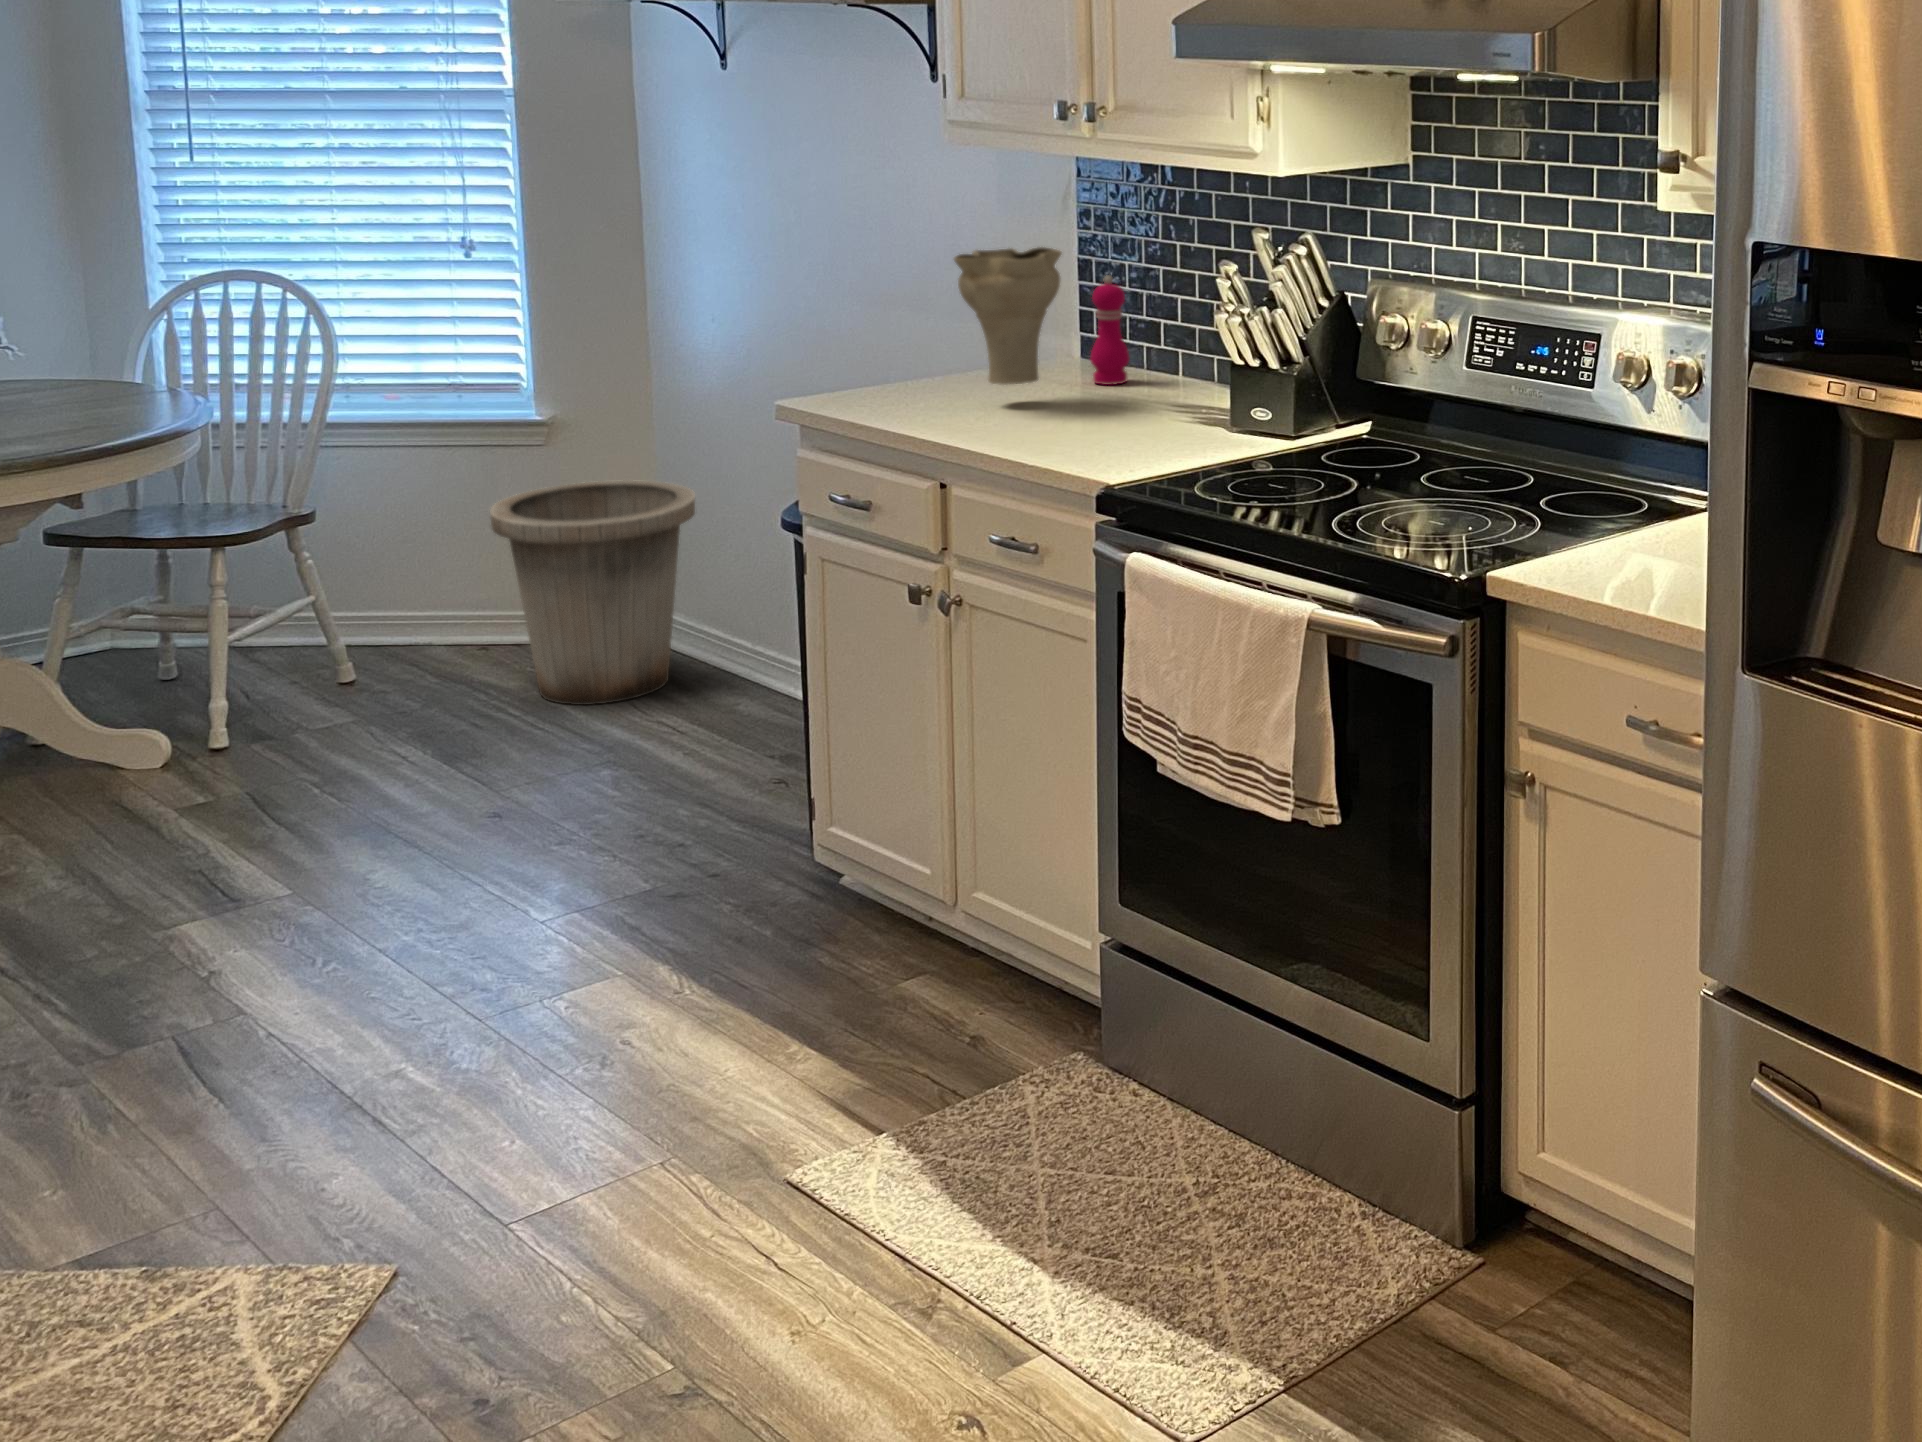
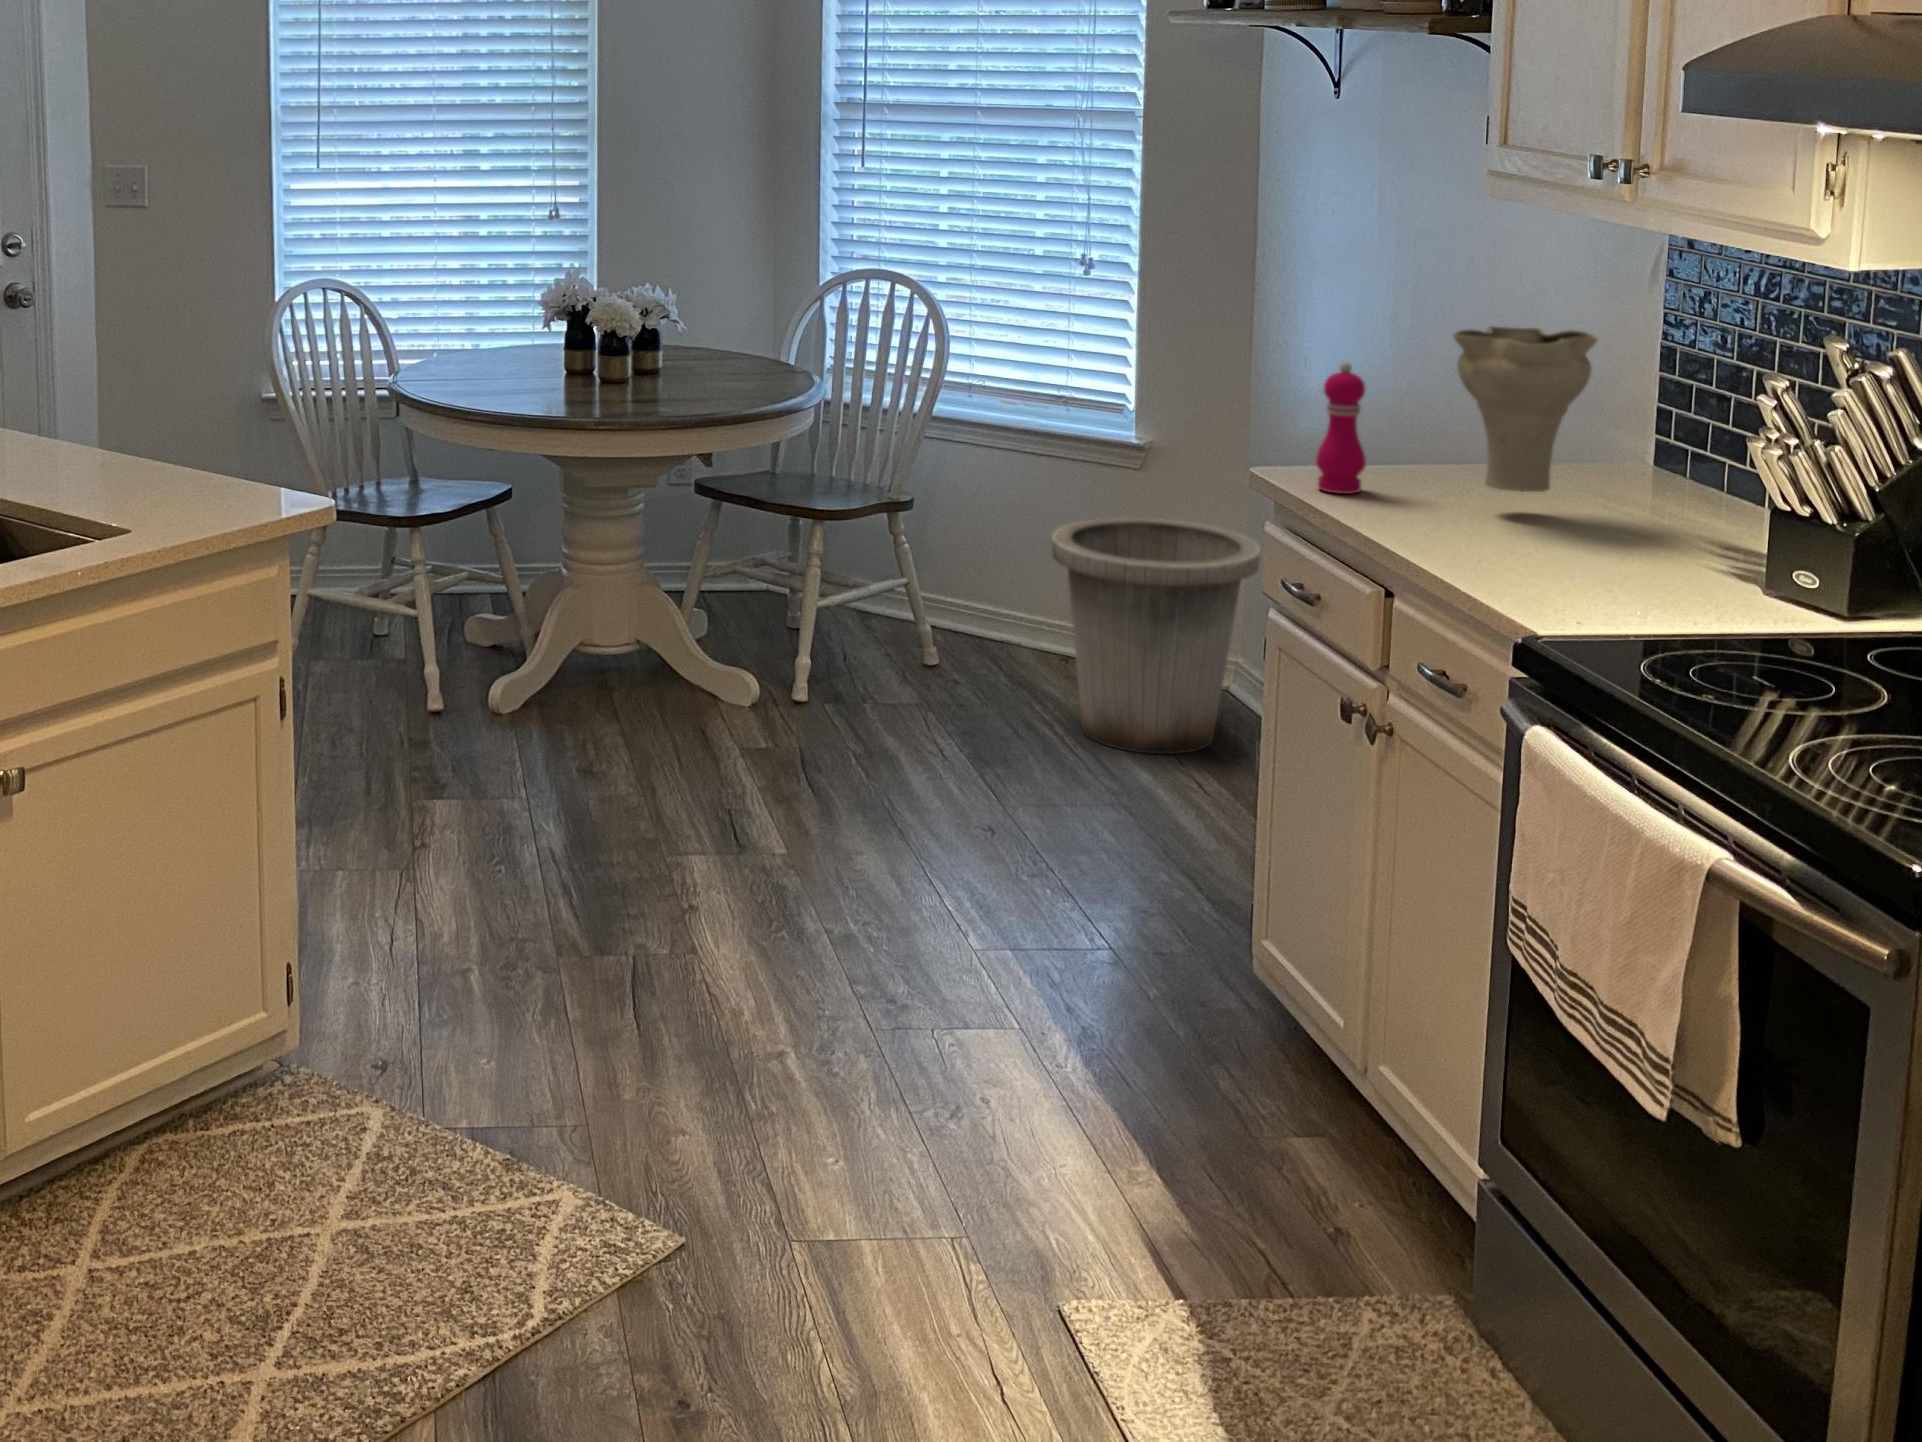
pepper mill: present [1090,276,1130,385] -> present [1316,362,1366,494]

